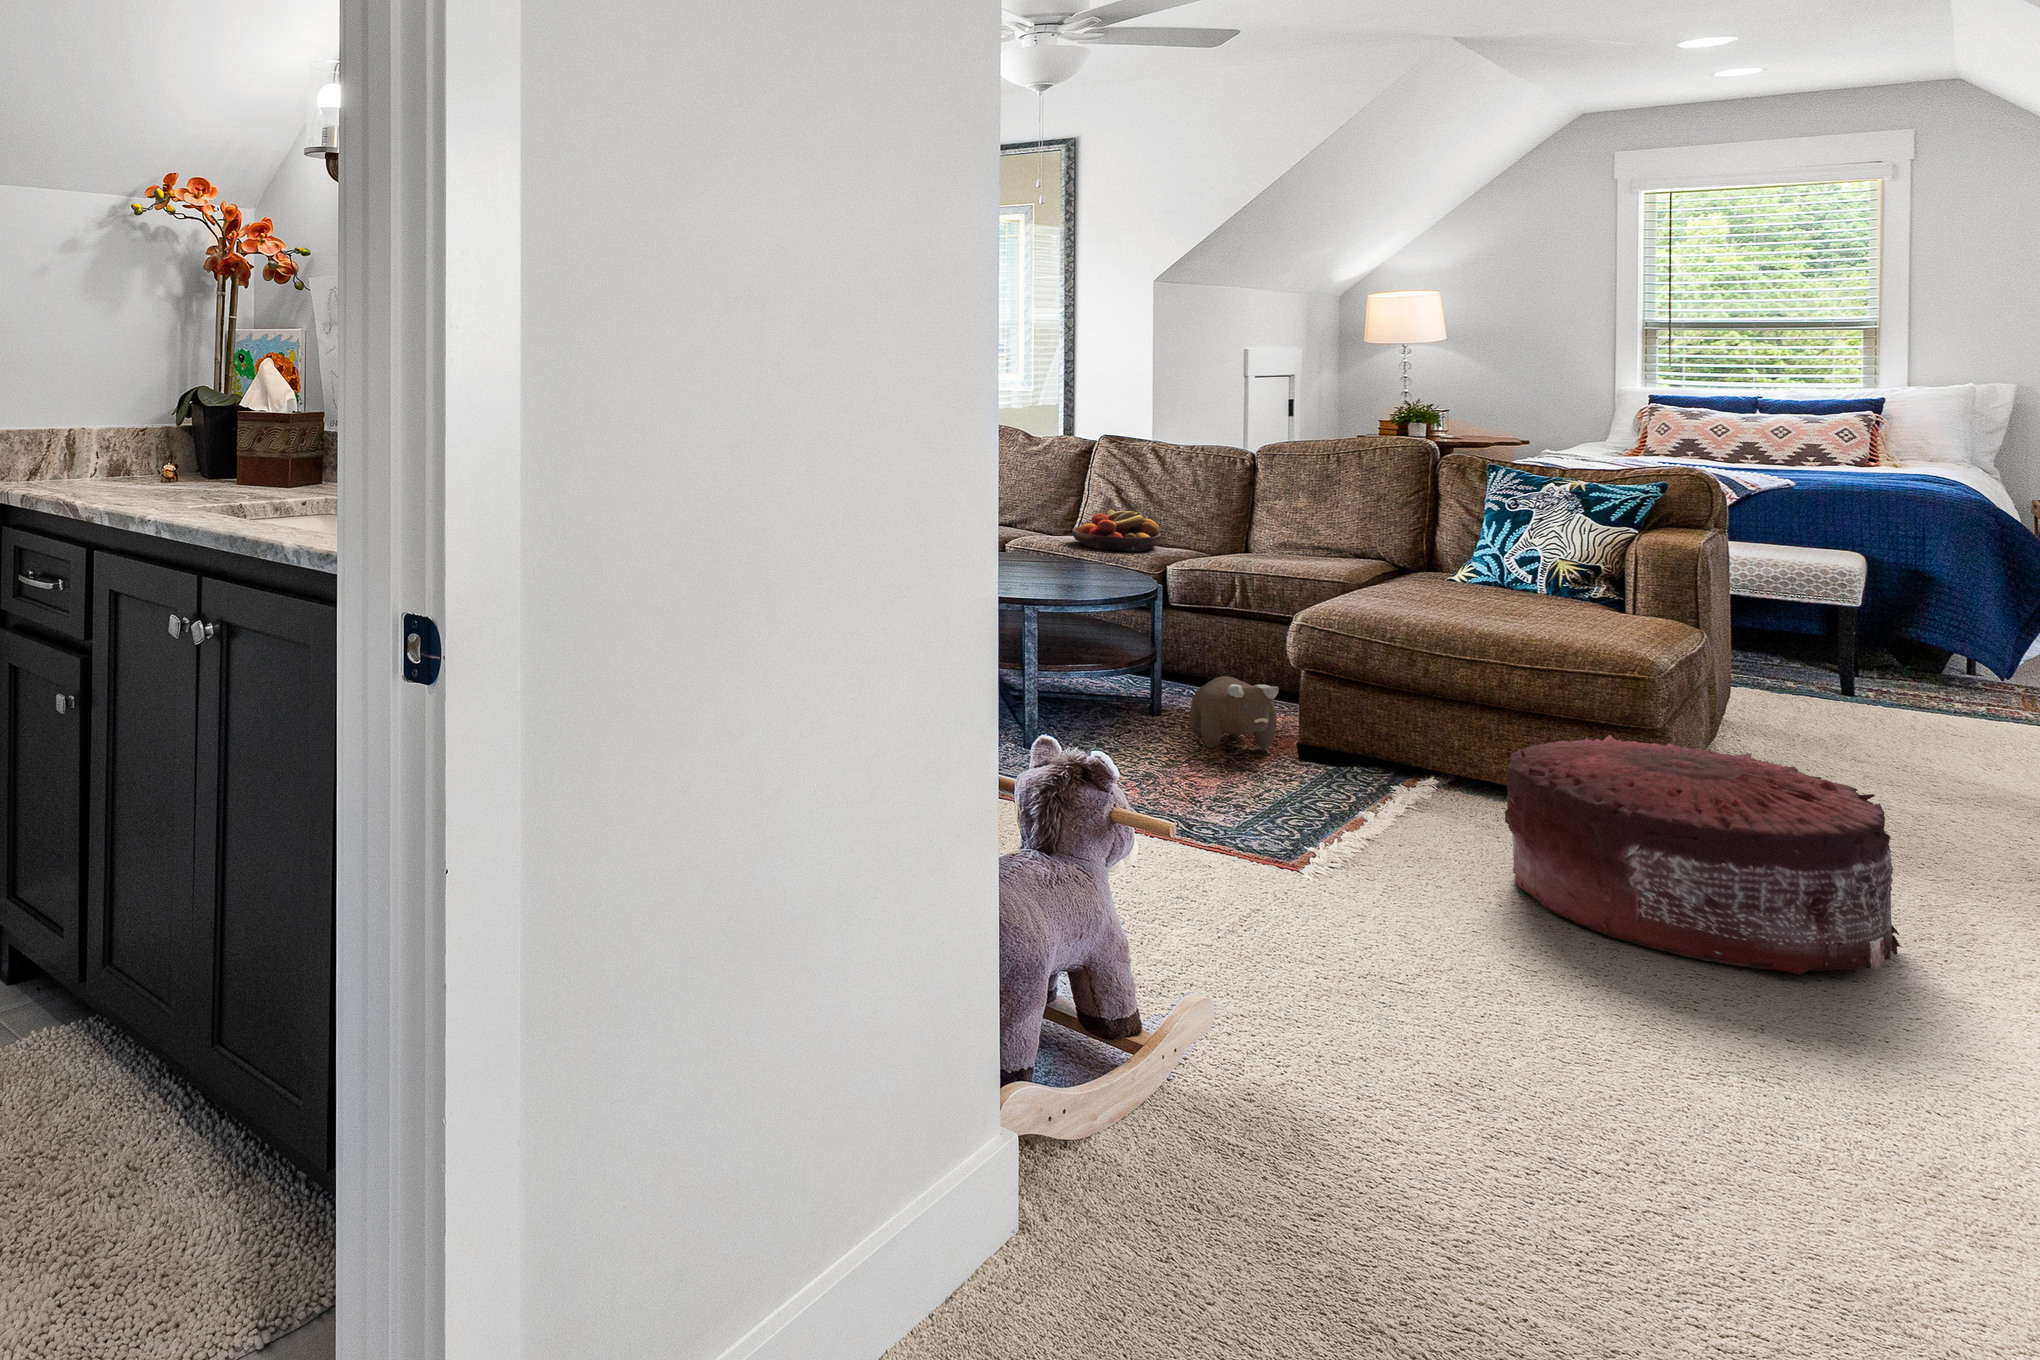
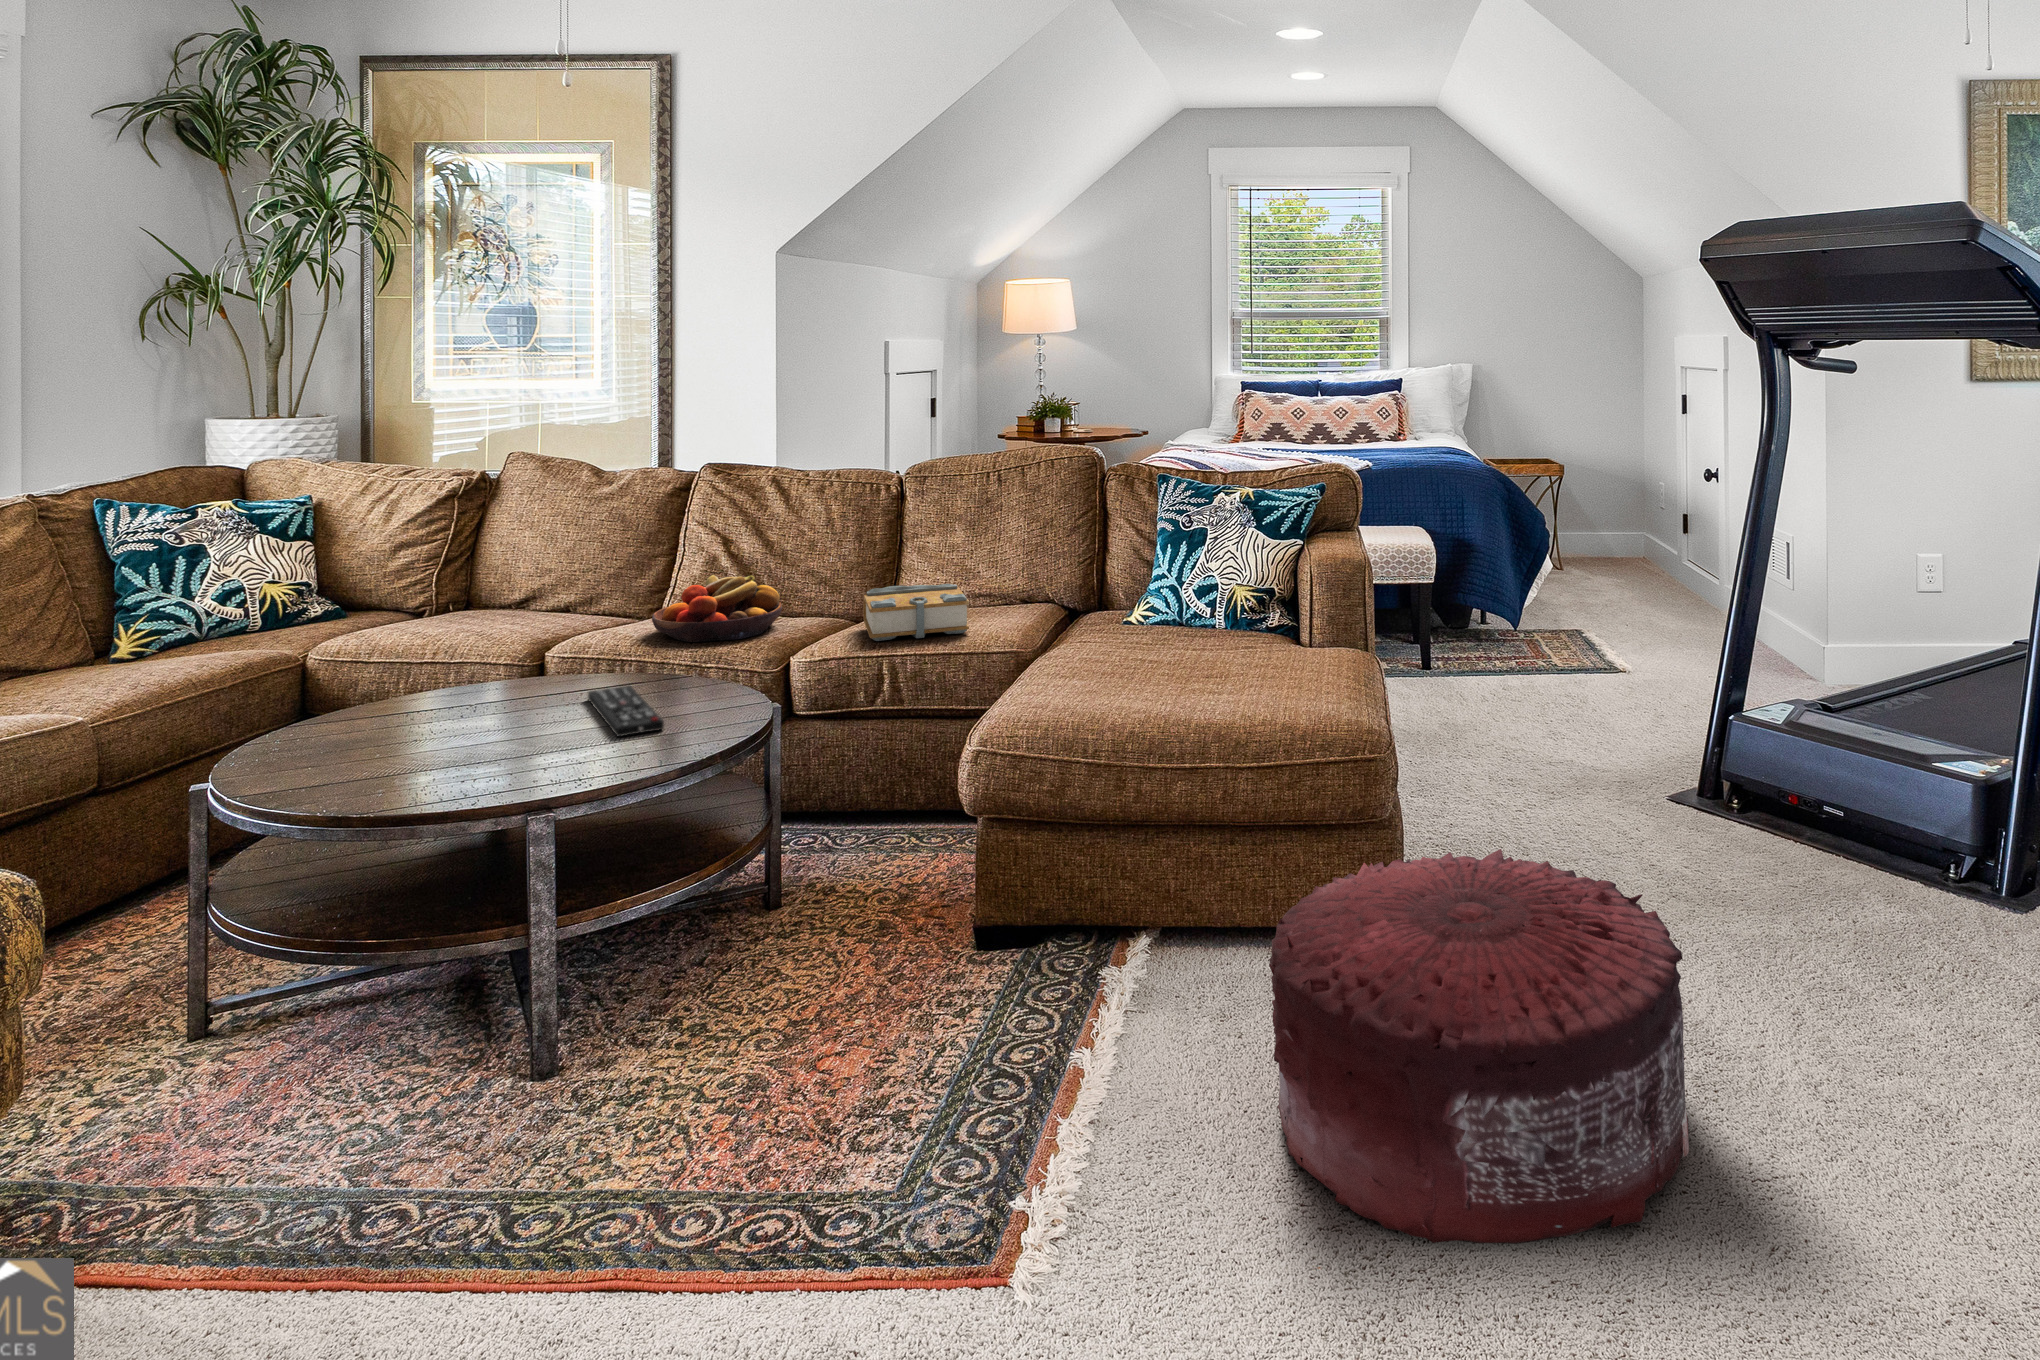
book: none [1223,529,1307,568] -> present [863,584,969,641]
remote control: none [1042,561,1092,584] -> present [588,685,664,737]
plush toy: present [1190,676,1279,749] -> none [819,838,944,964]

